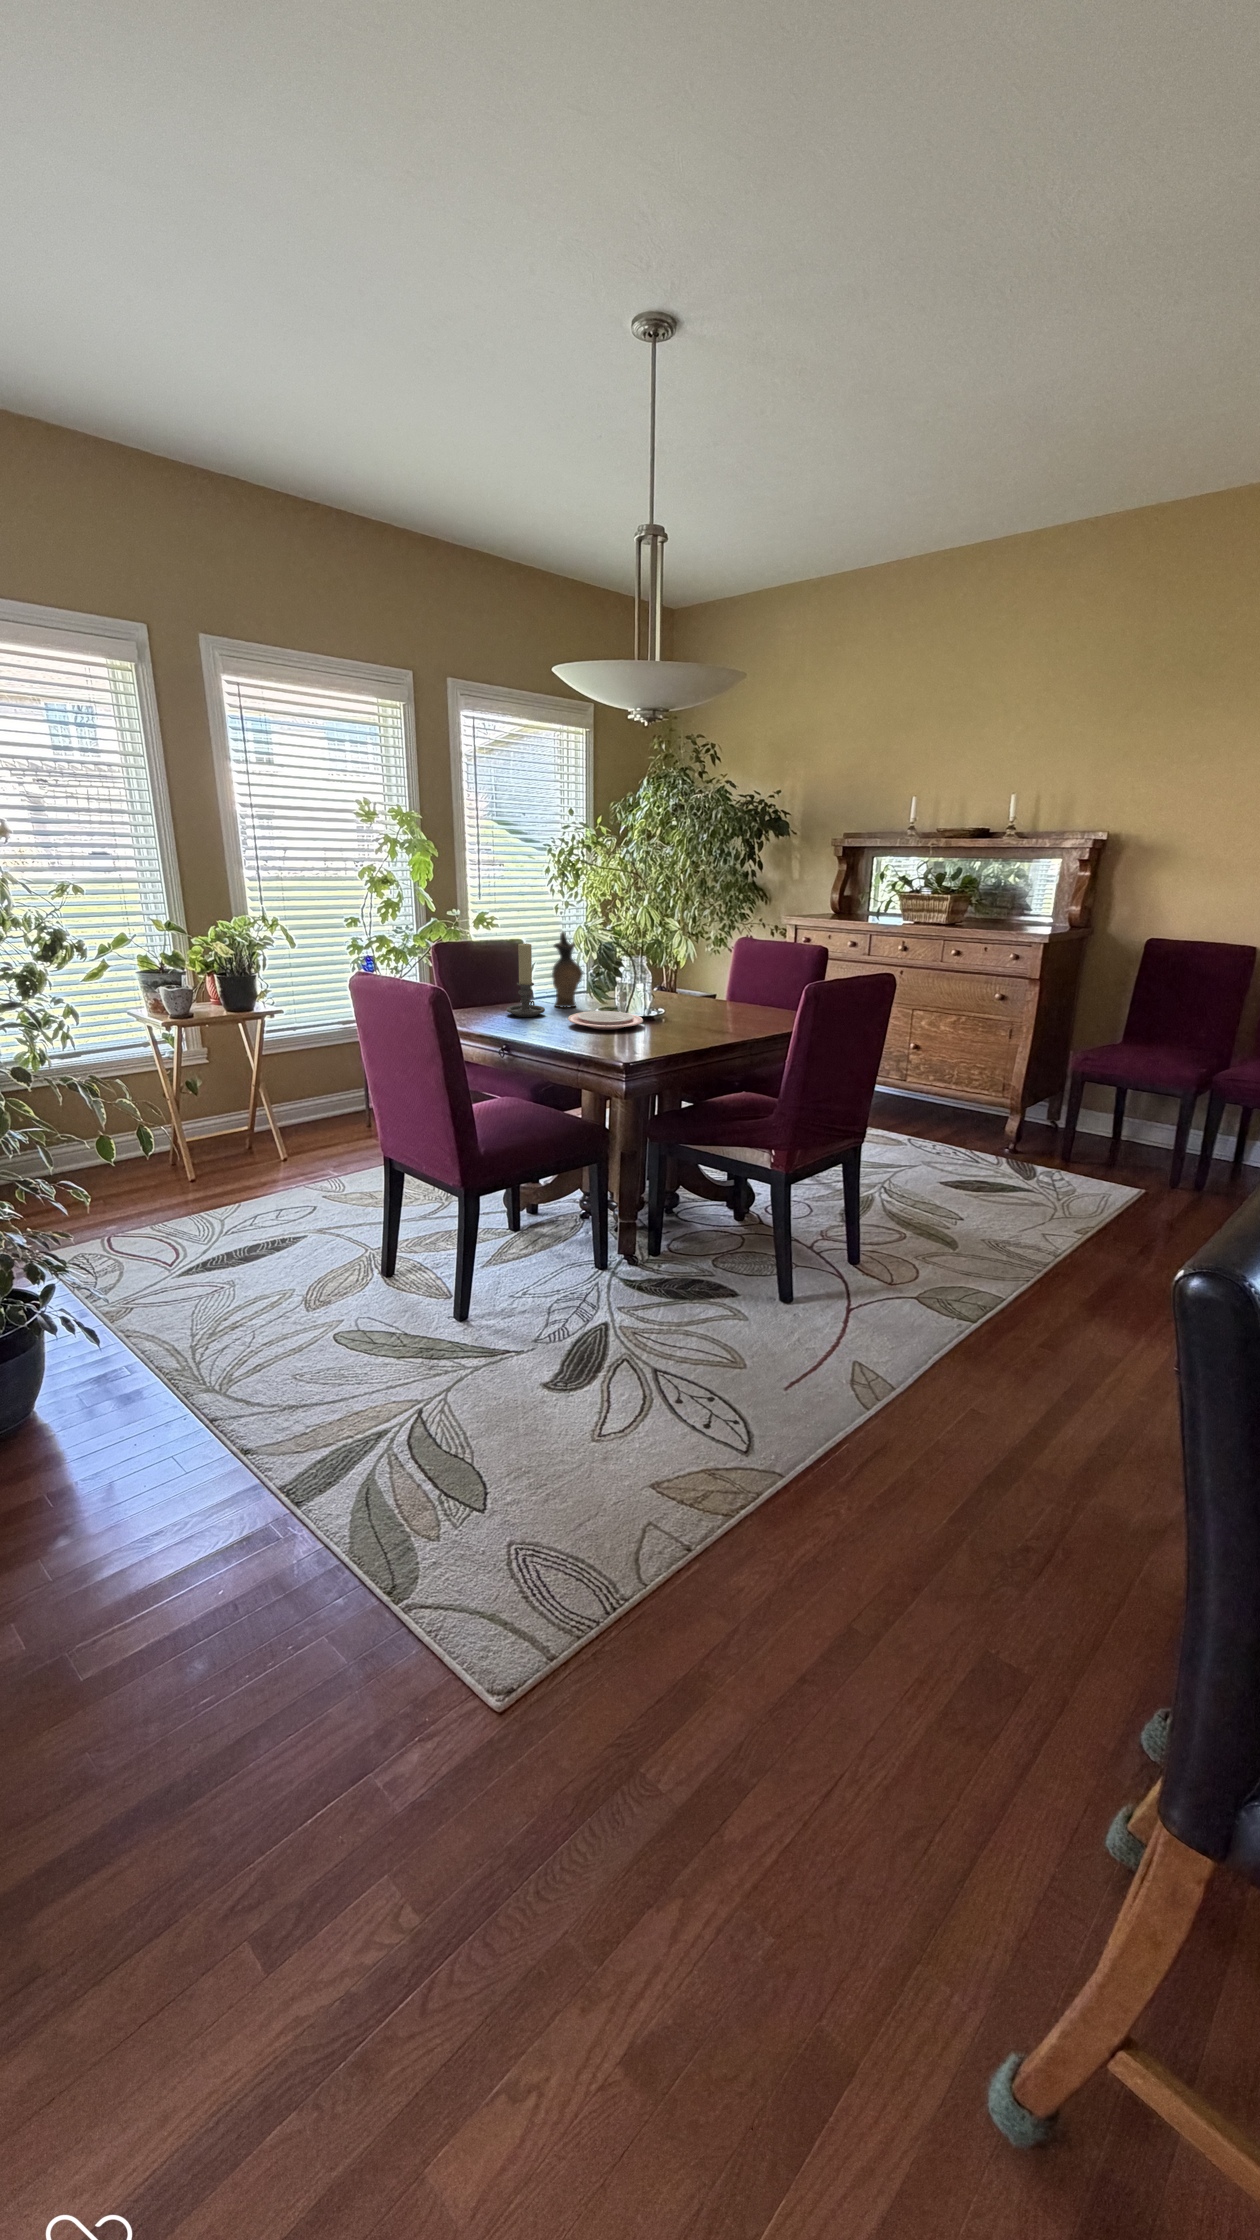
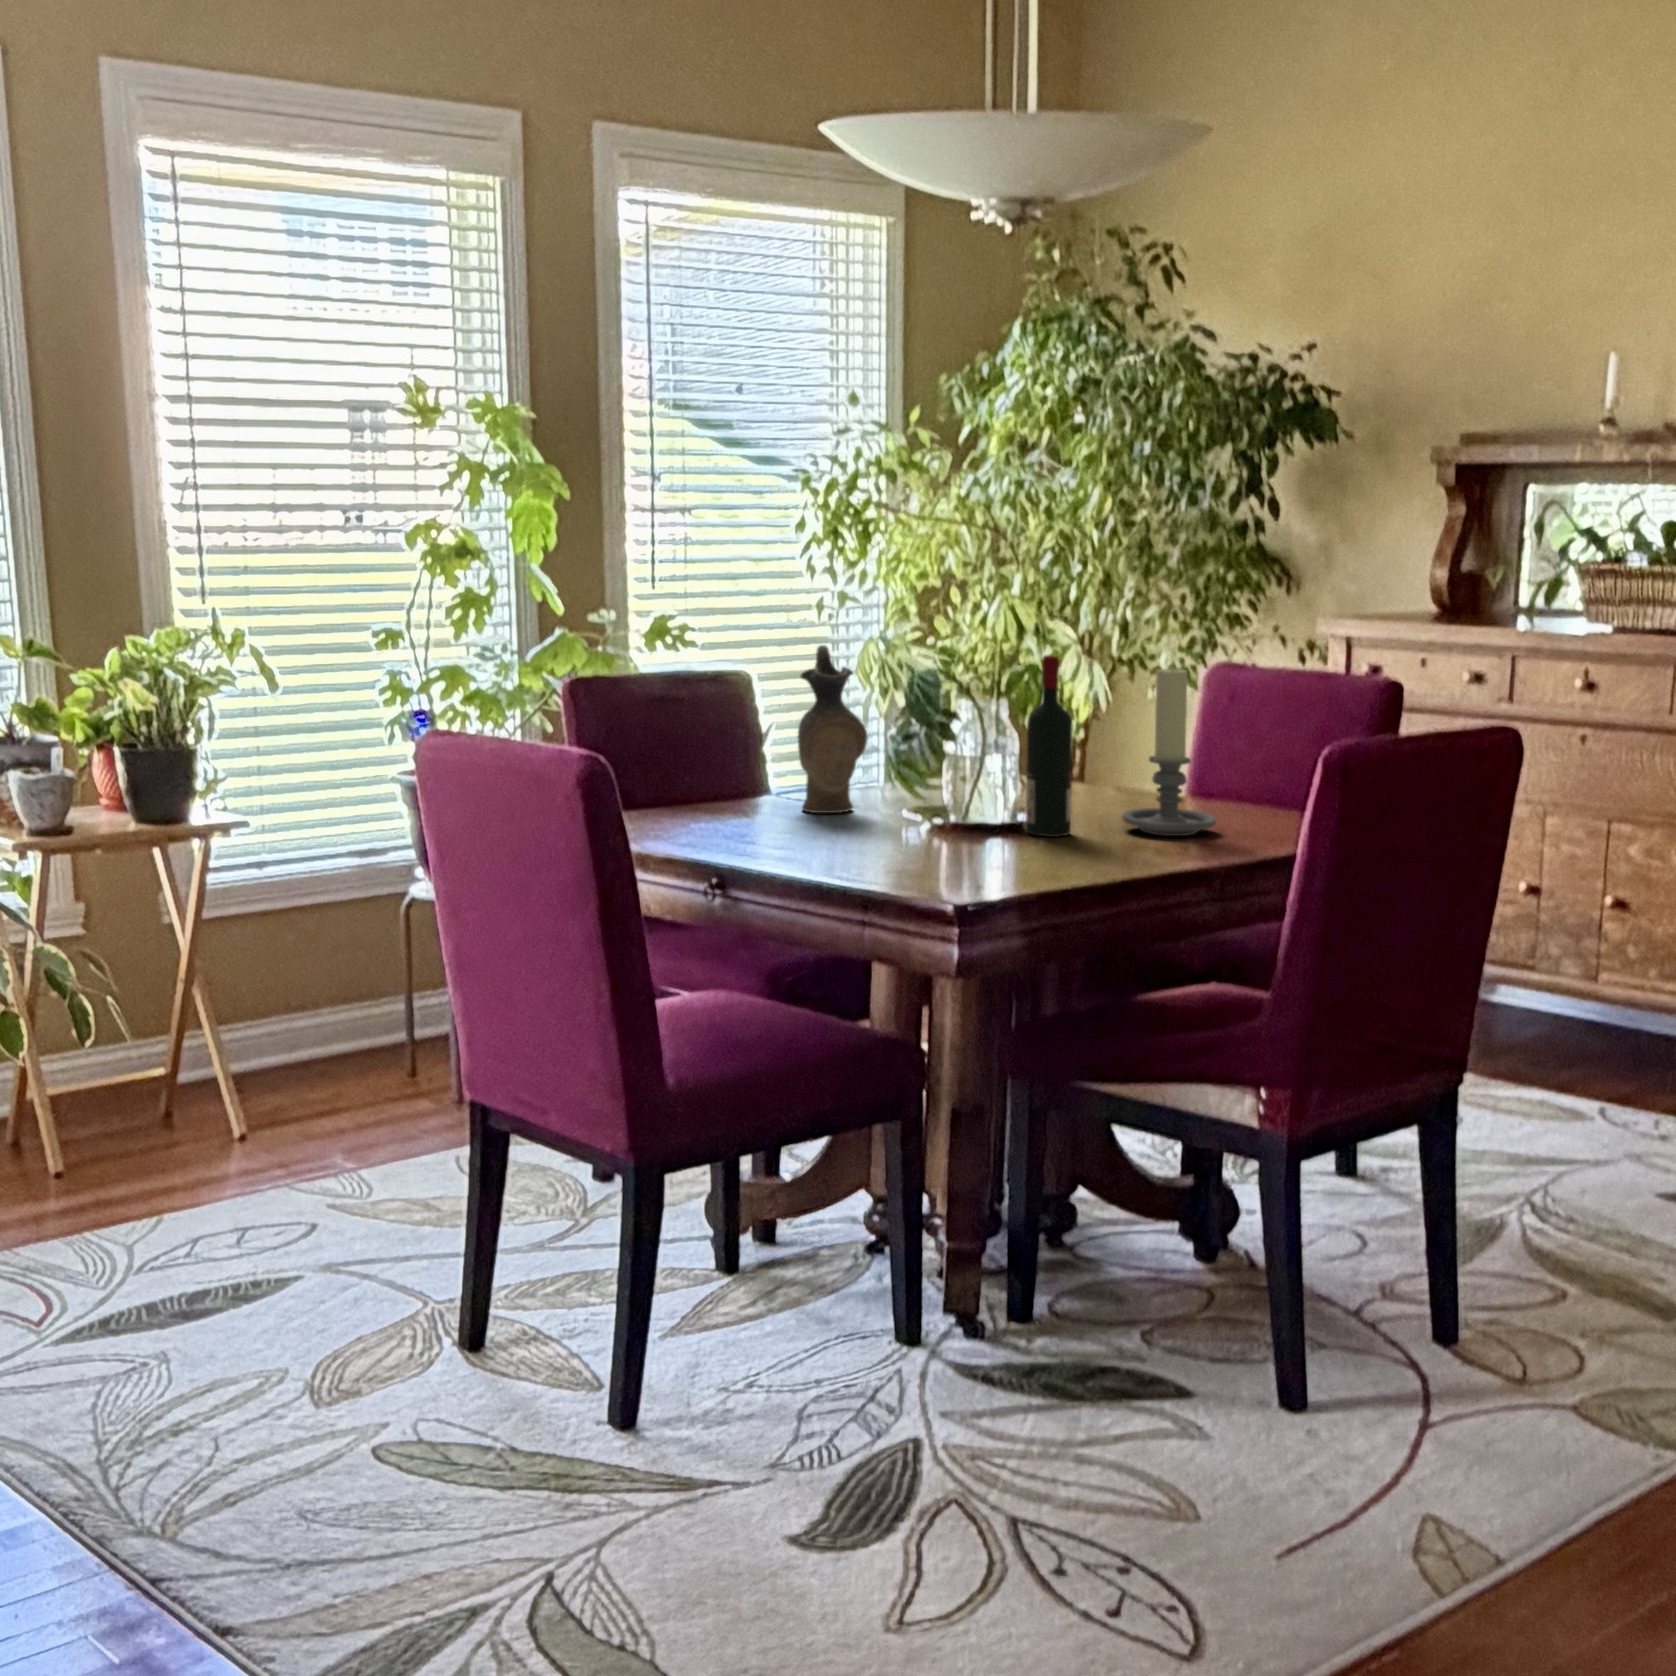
wine bottle: none [649,939,669,1017] -> present [1026,655,1072,837]
candle holder: present [507,943,545,1017] -> present [1122,667,1216,836]
plate: present [568,1011,643,1030] -> none [830,822,1011,865]

